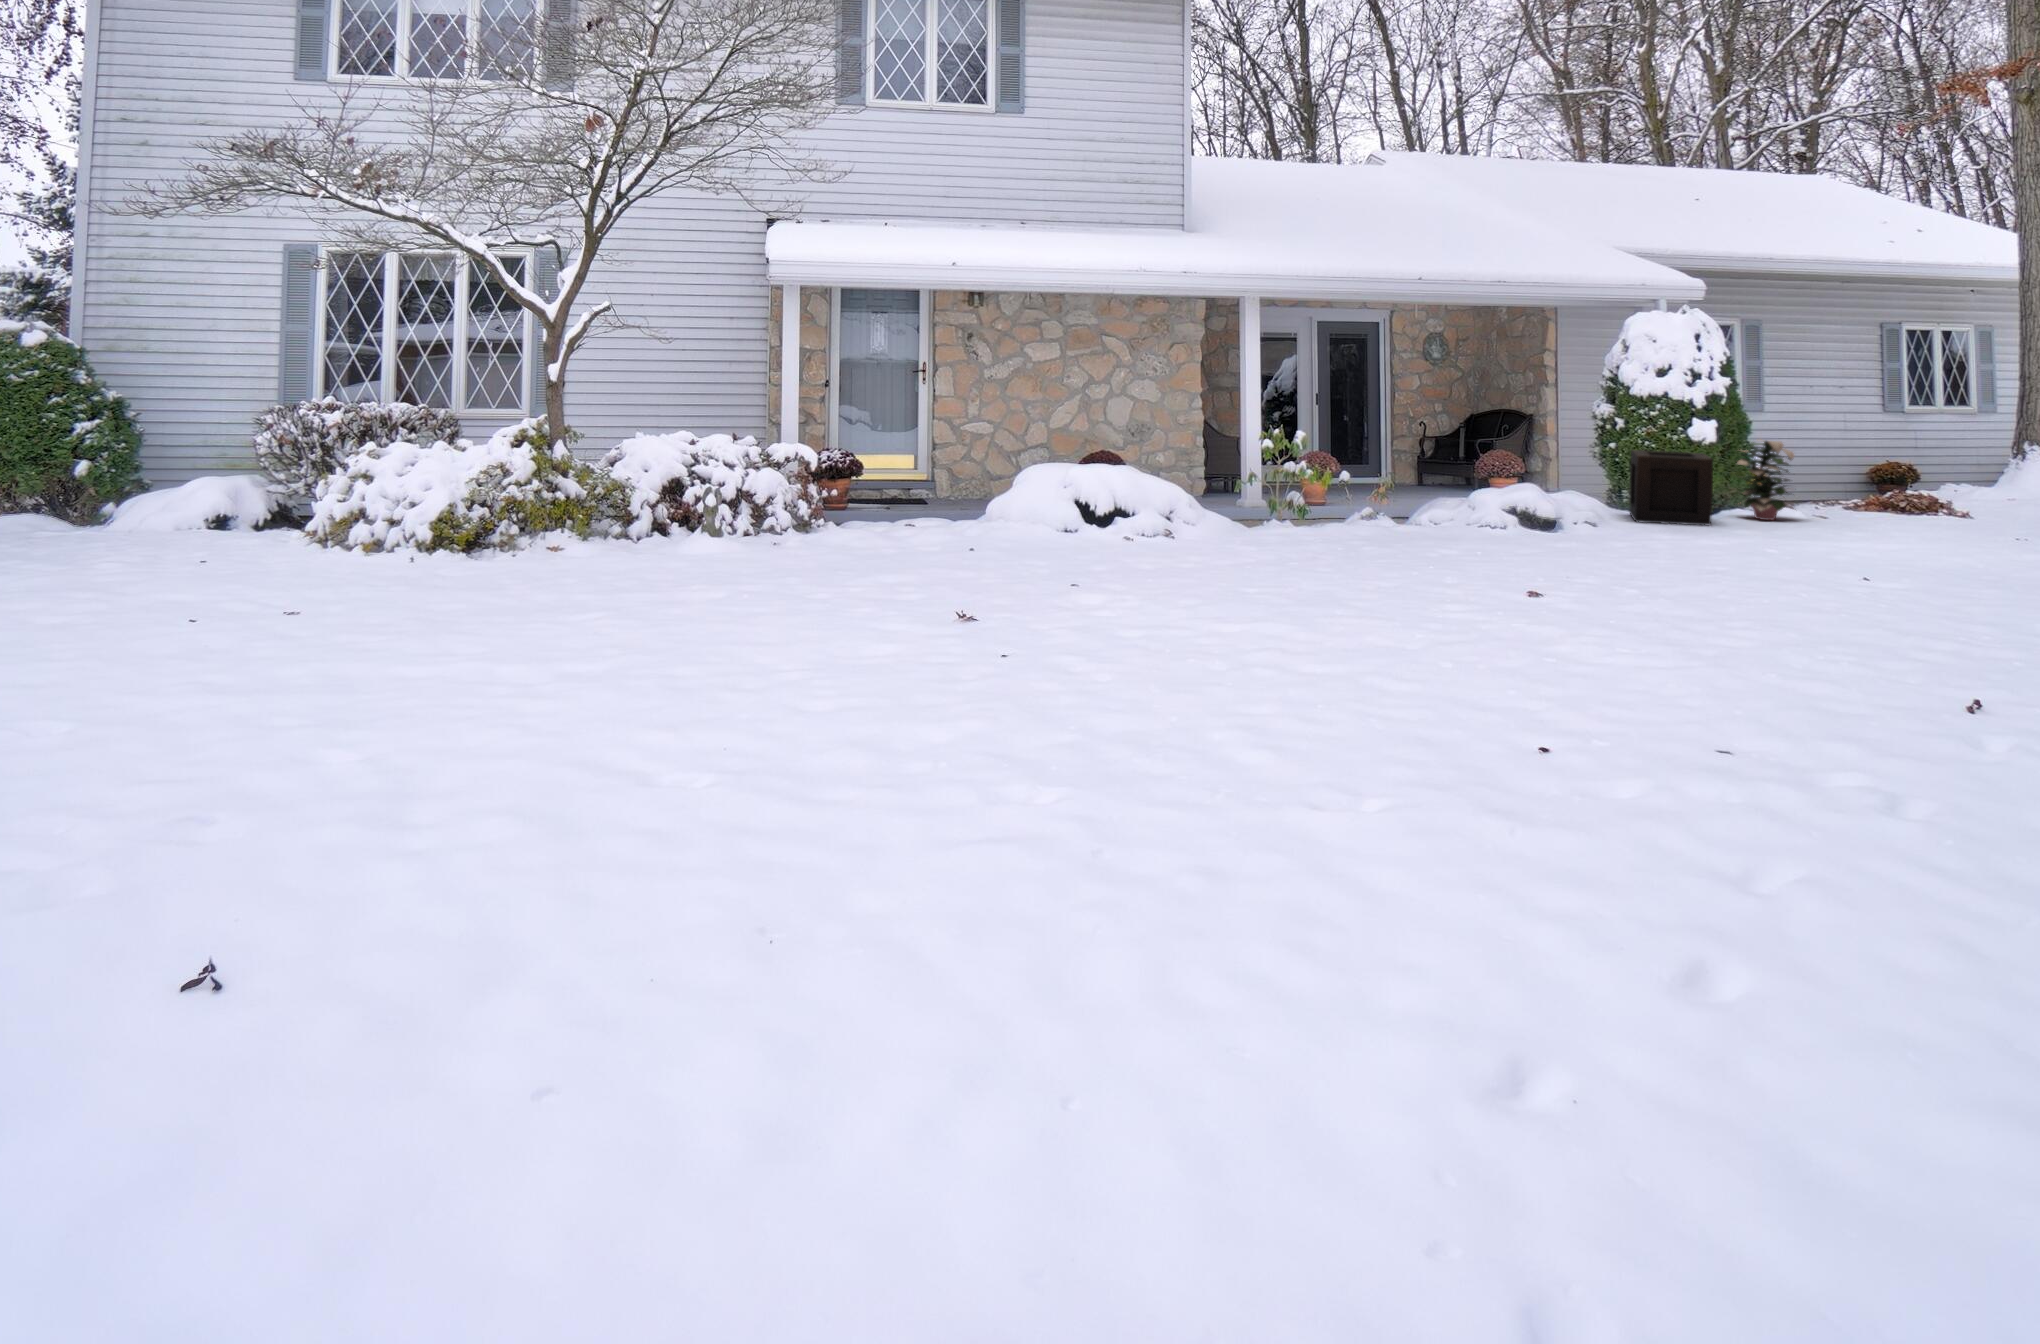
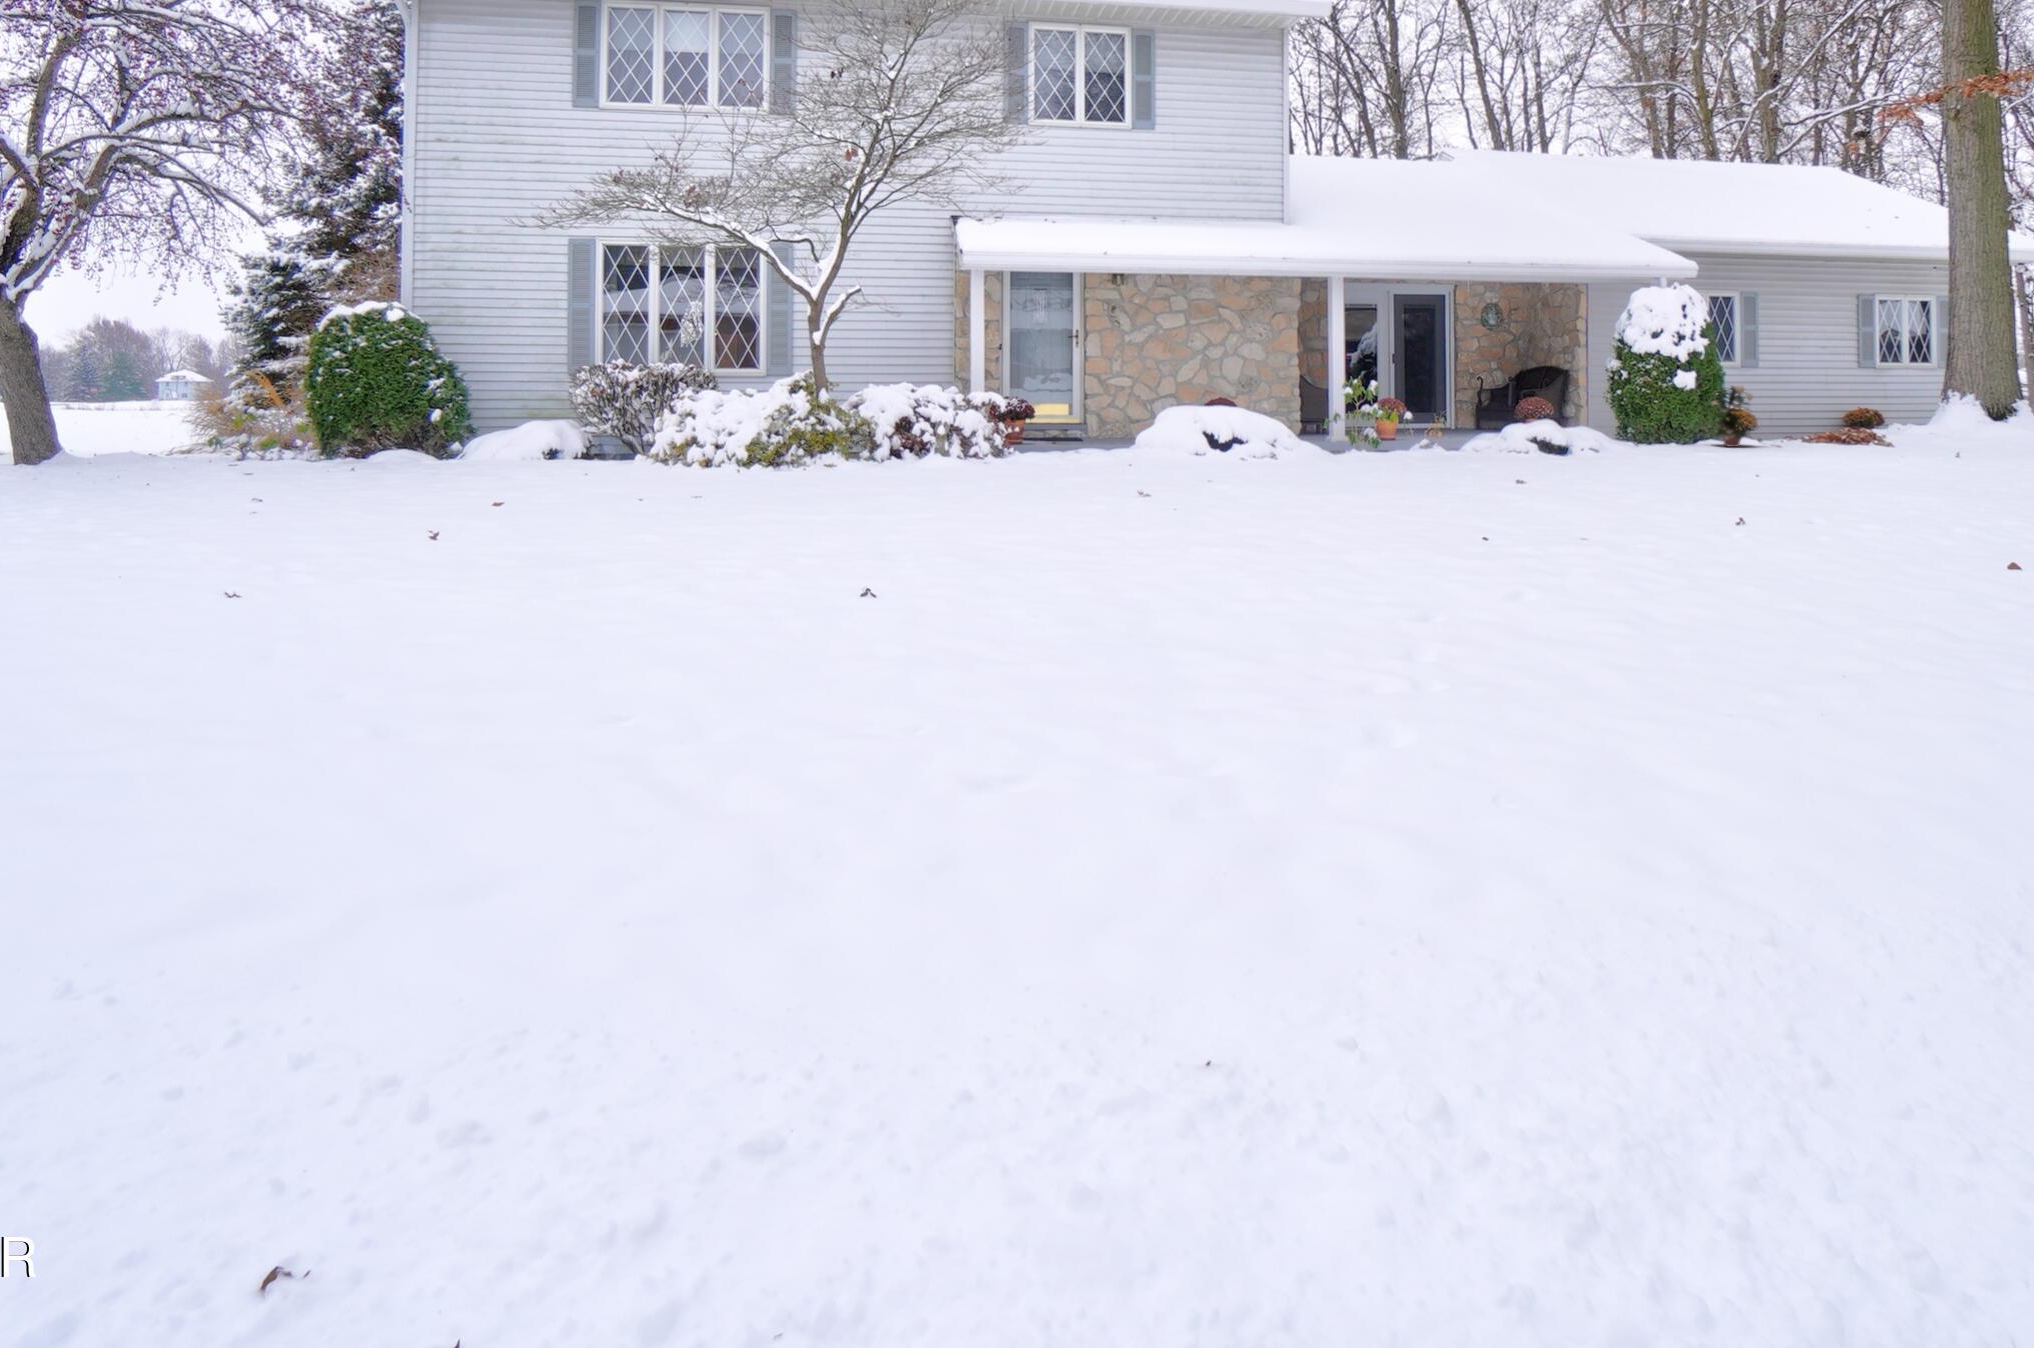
wooden crate: present [1629,450,1713,525] -> none [1630,394,1687,451]

